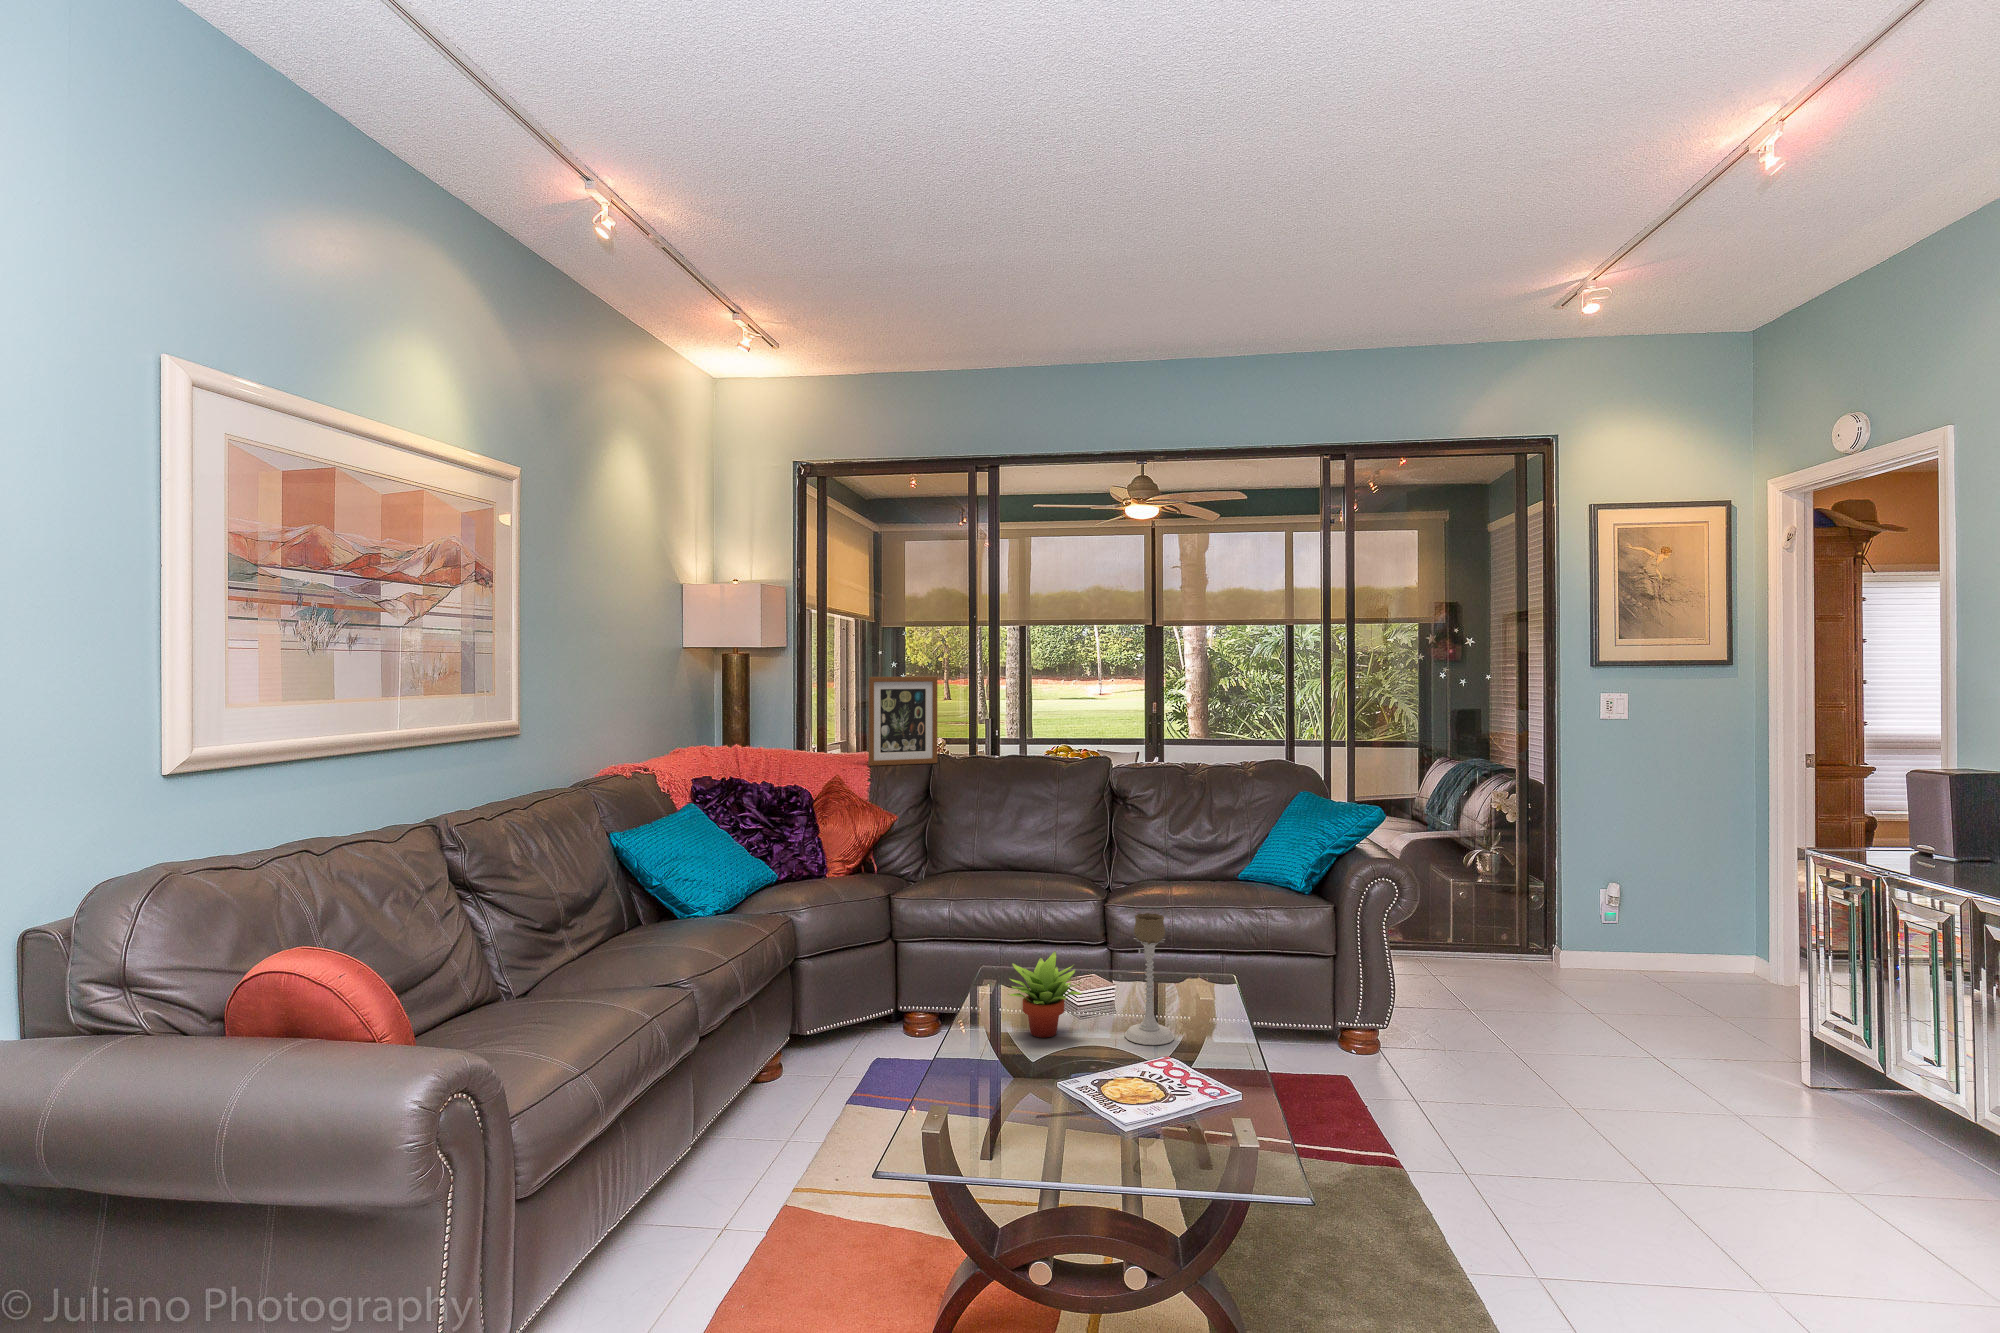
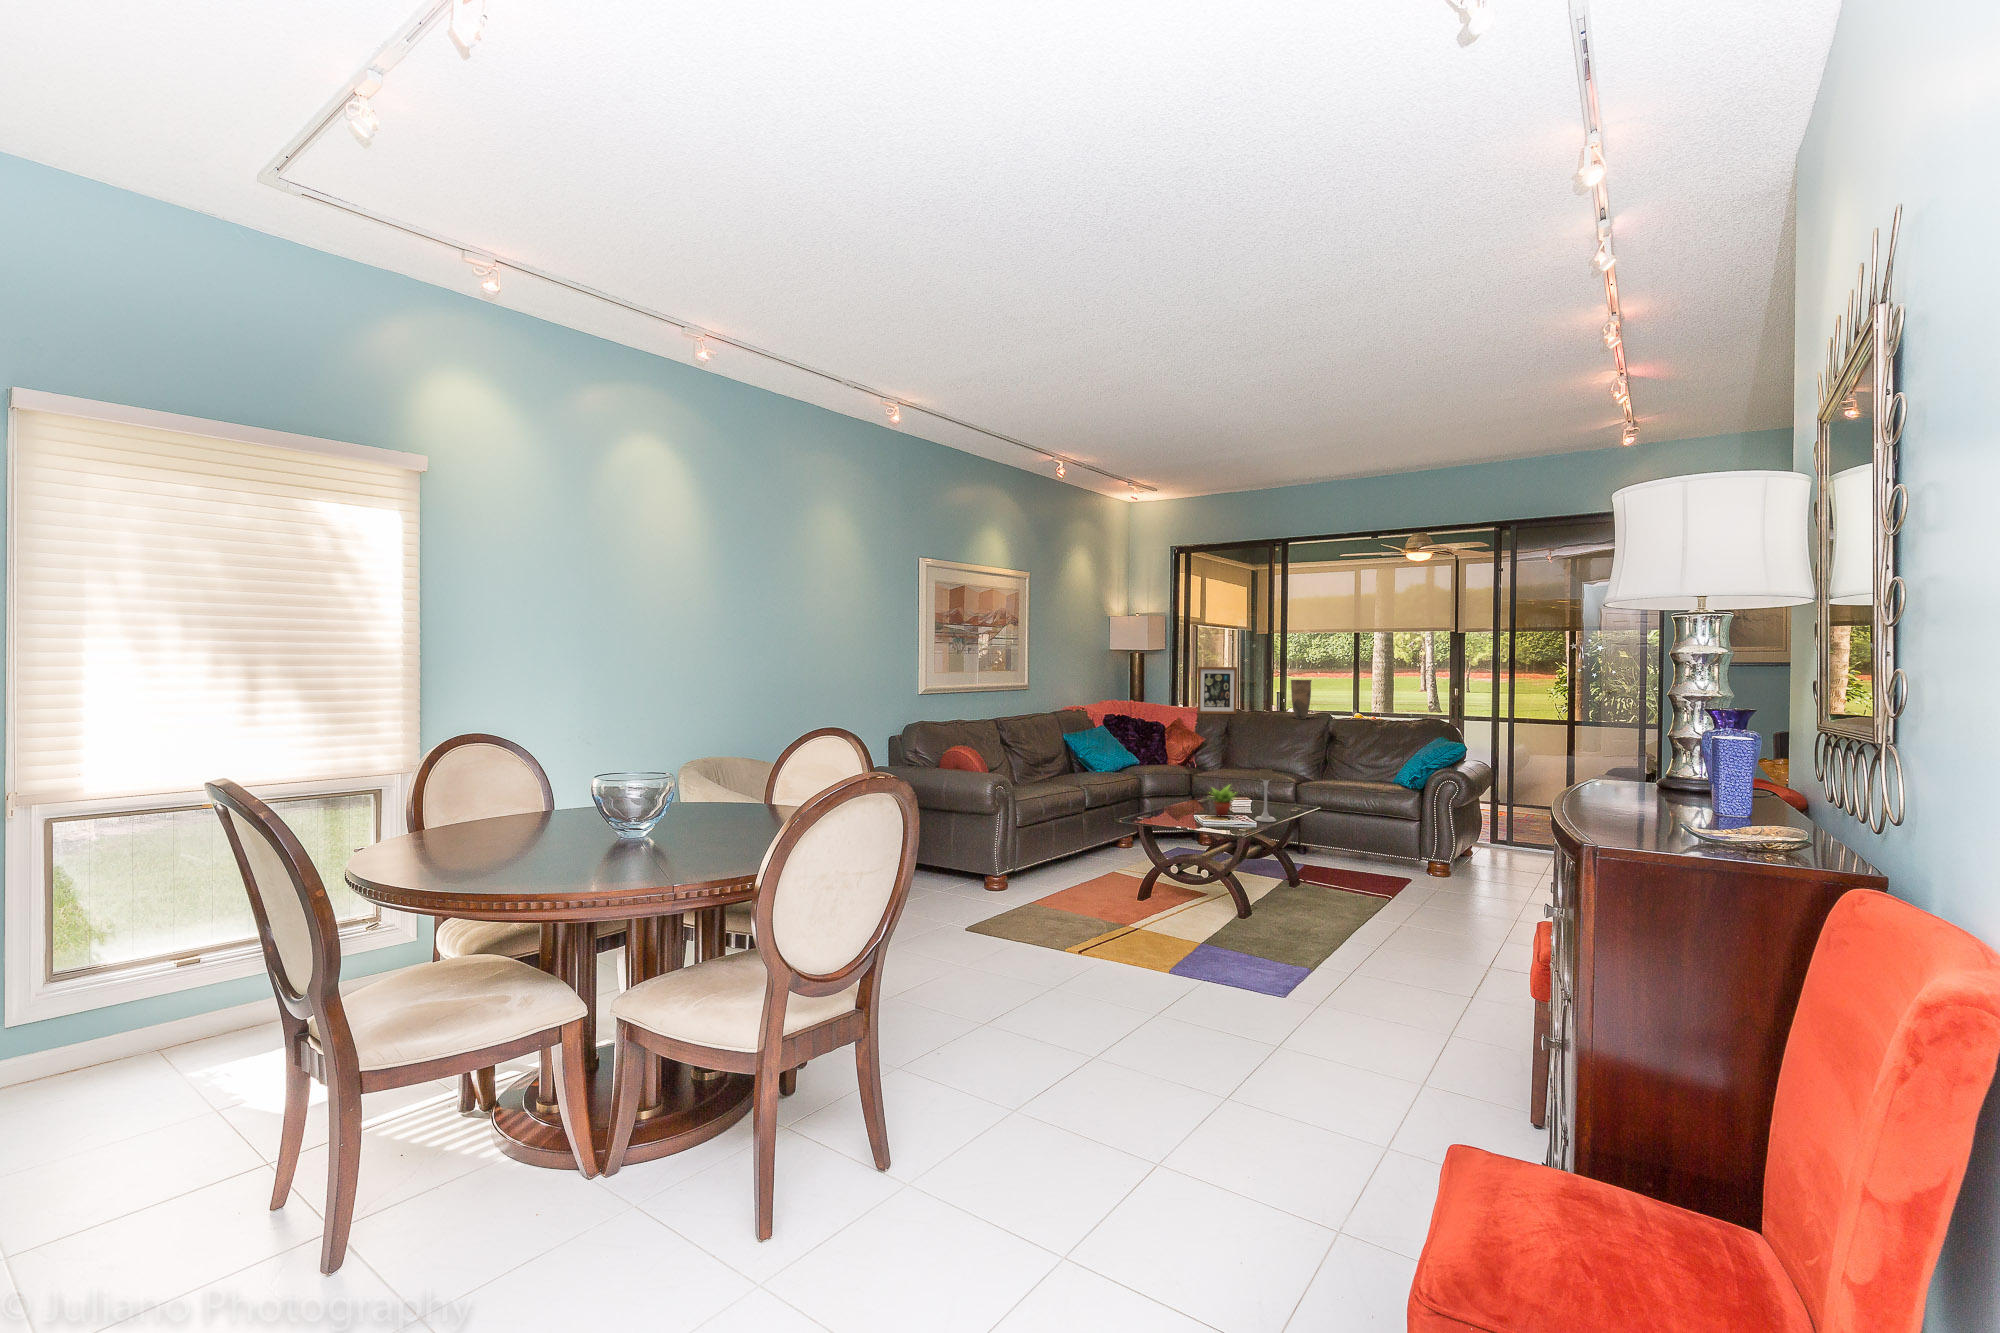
vase: none [1038,698,1074,768] -> present [1291,680,1312,719]

